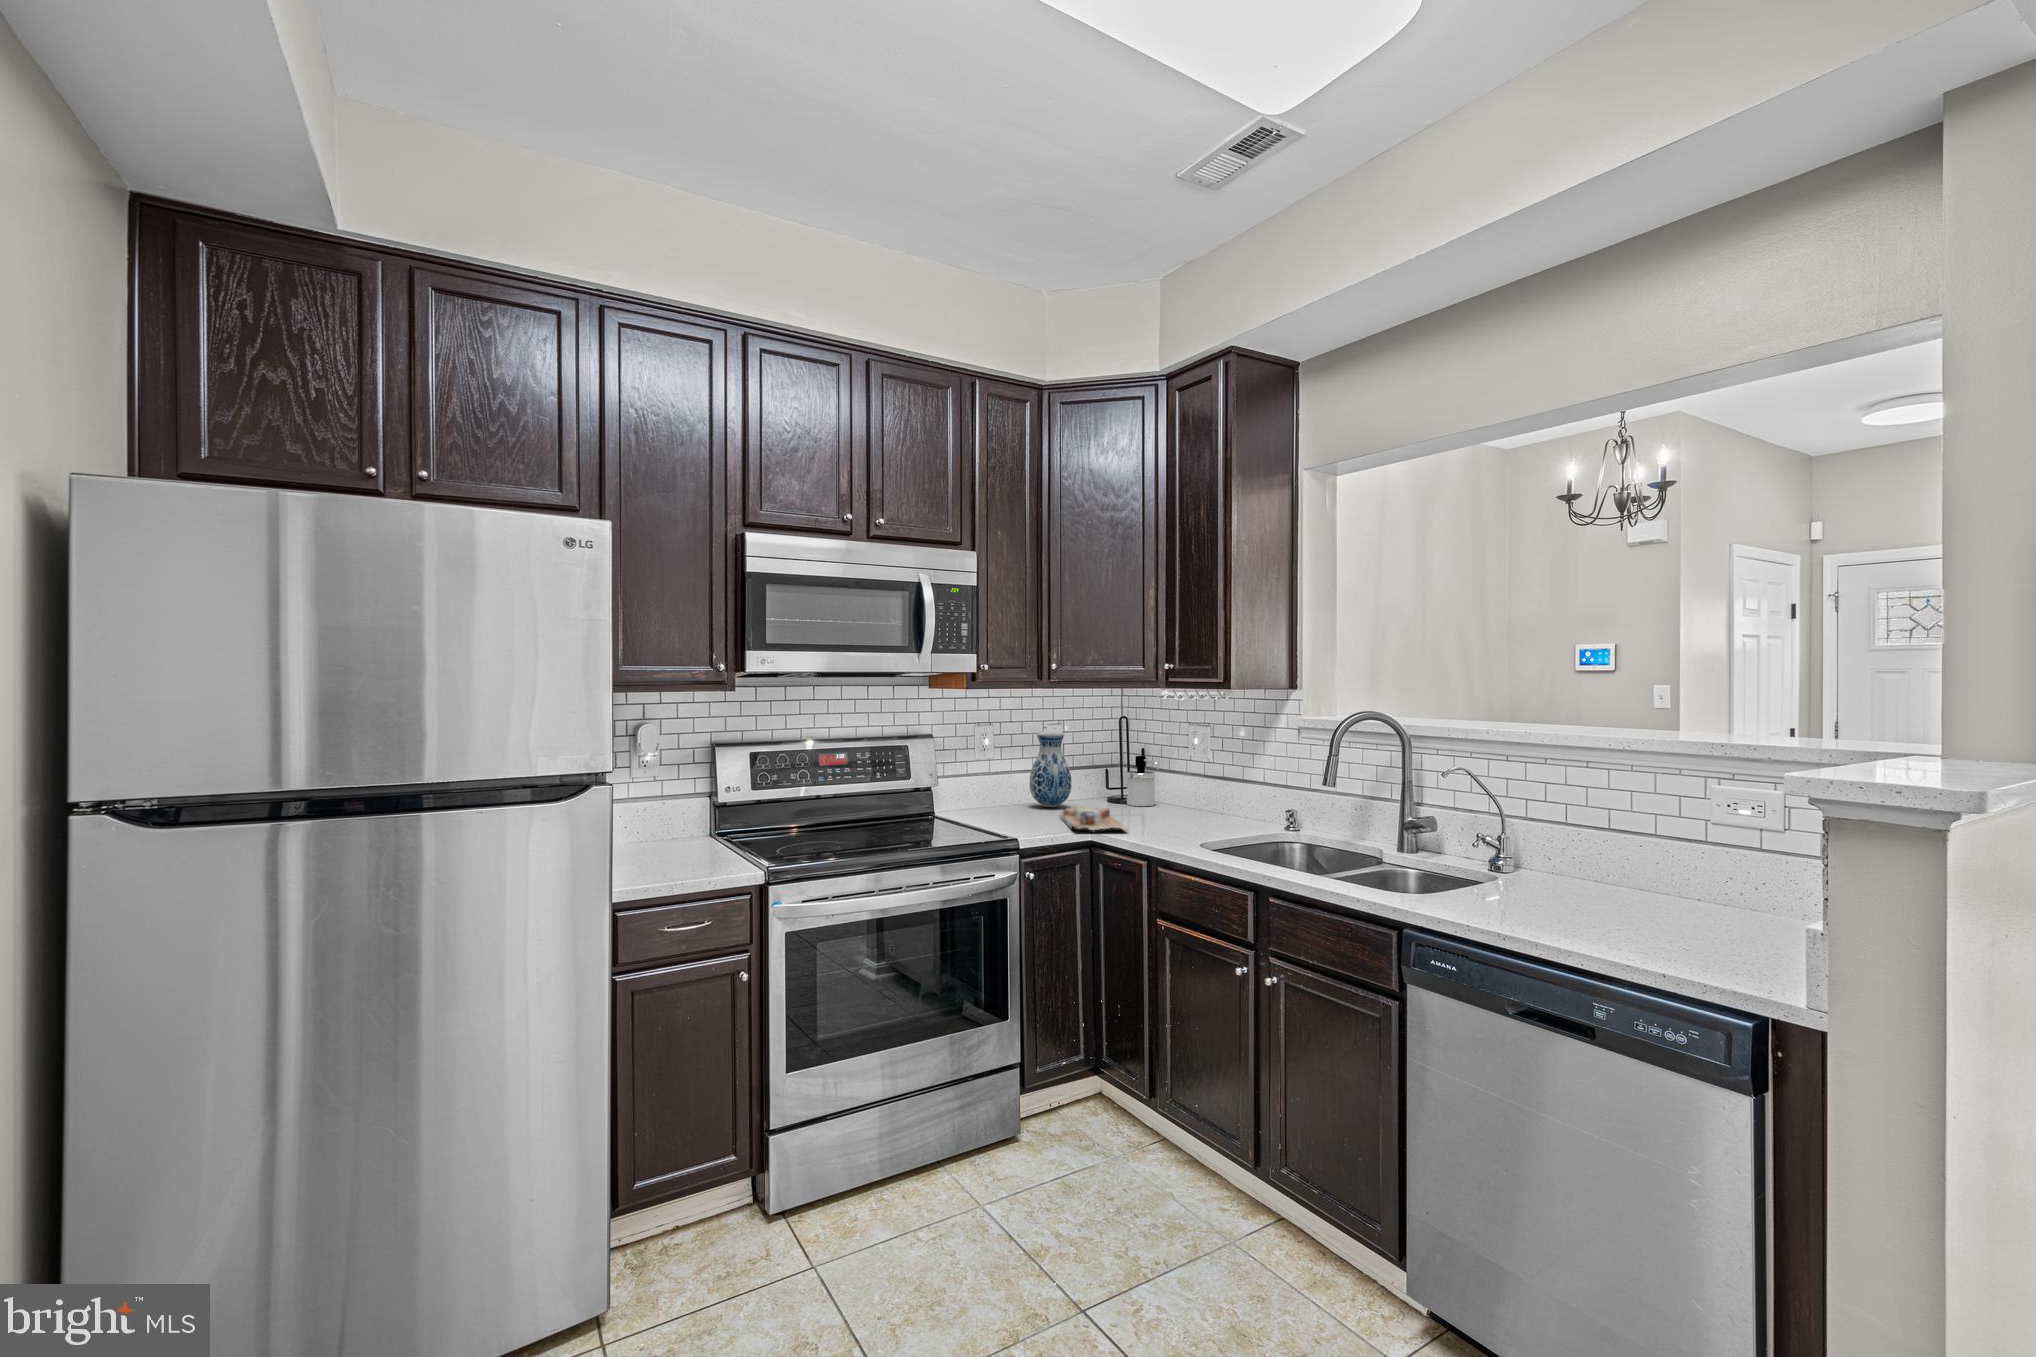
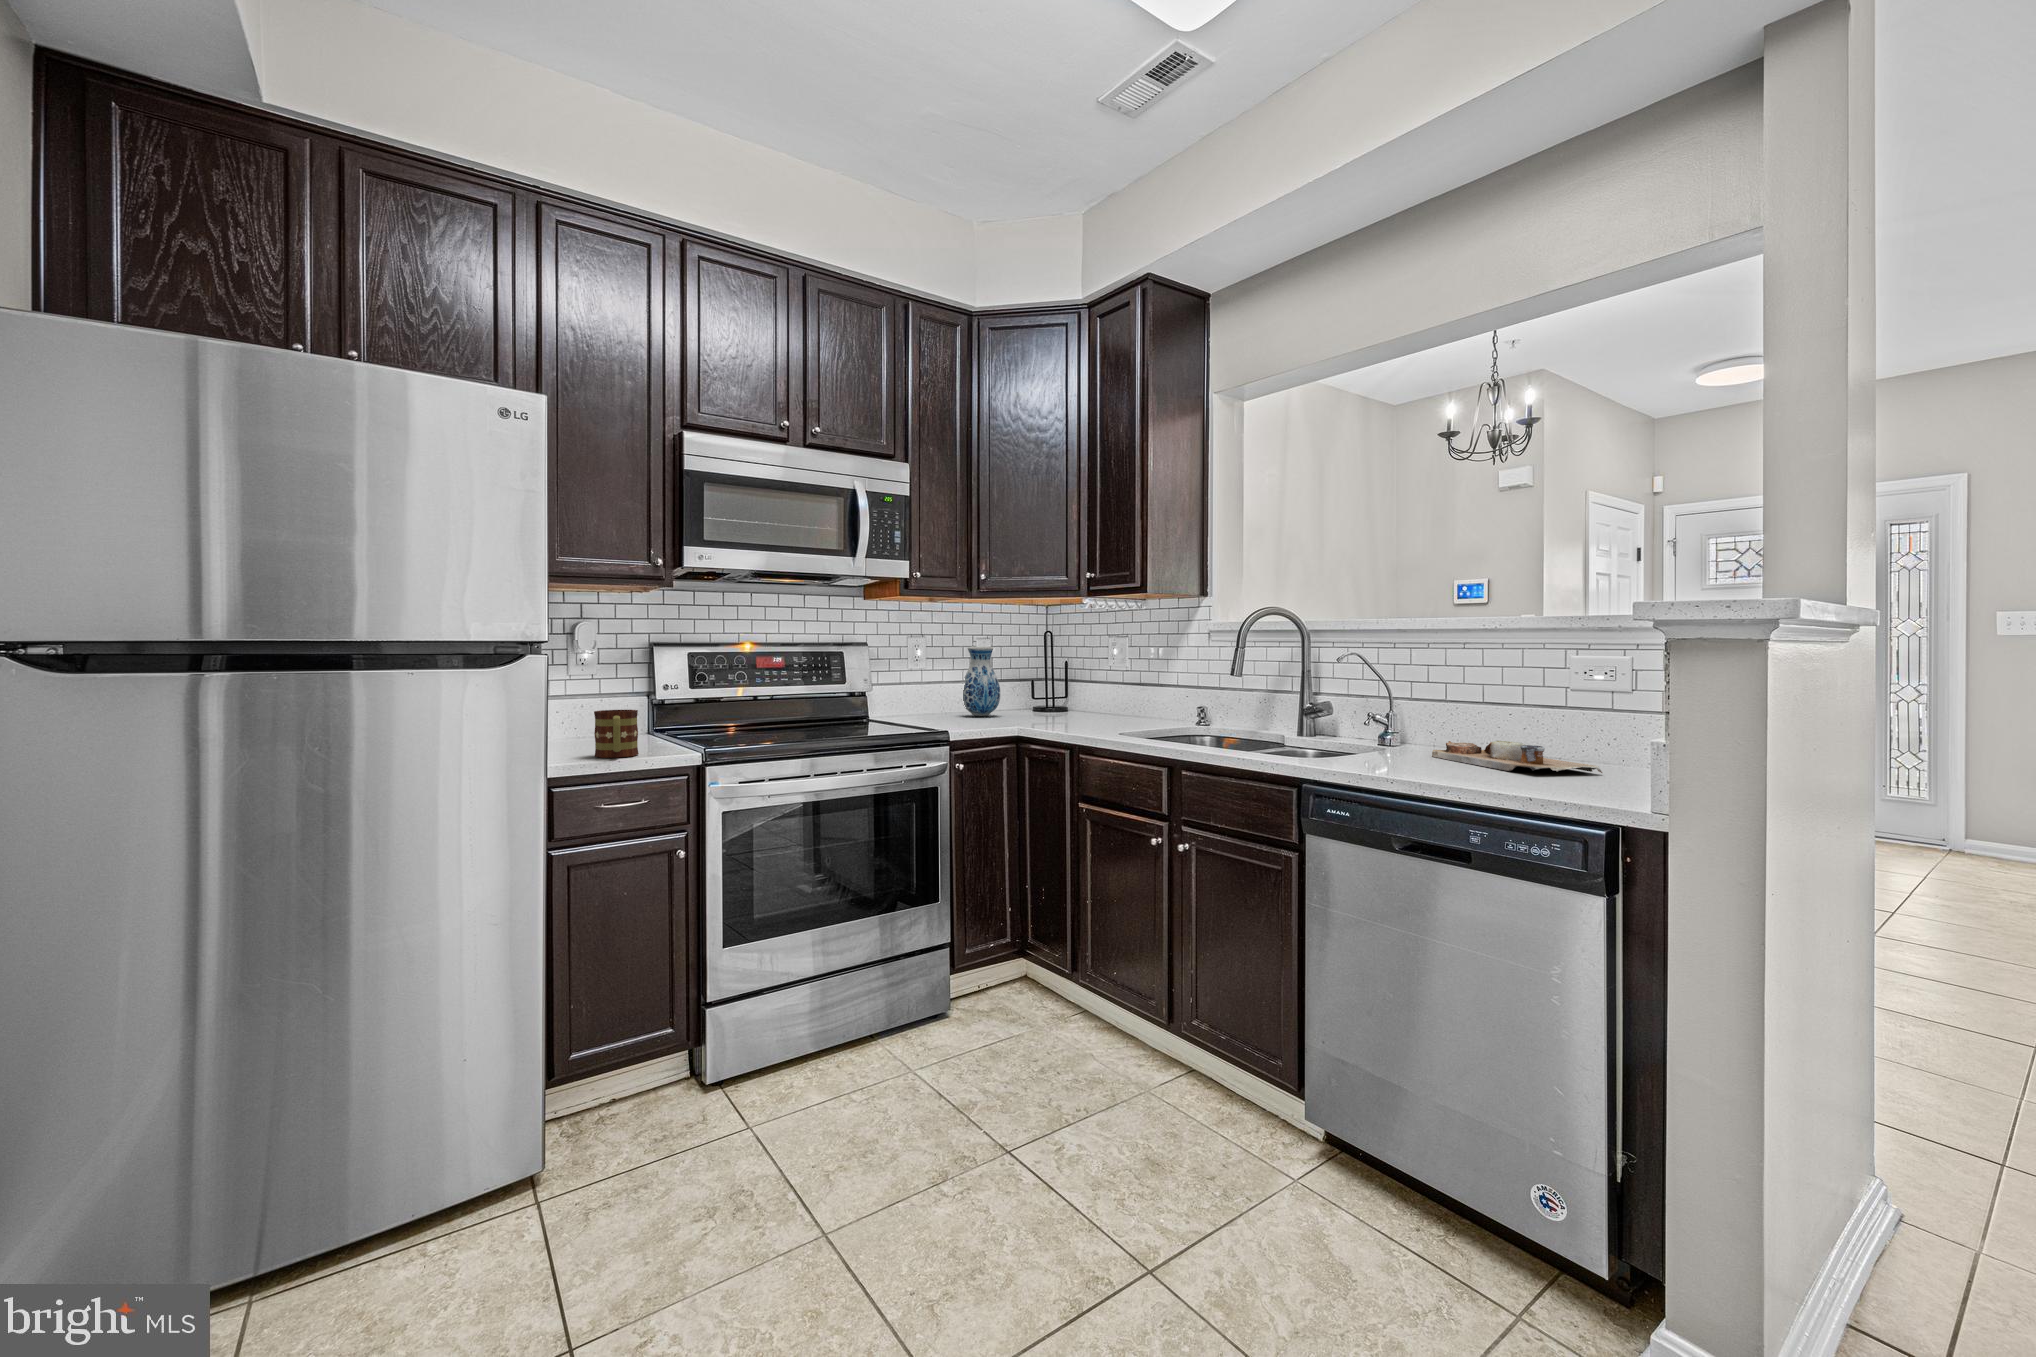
soap dispenser: present [1126,756,1159,806] -> none [1051,669,1081,715]
cutting board: present [1060,807,1128,831] -> present [1432,741,1602,773]
mug: none [661,826,704,879] -> present [594,710,639,758]

